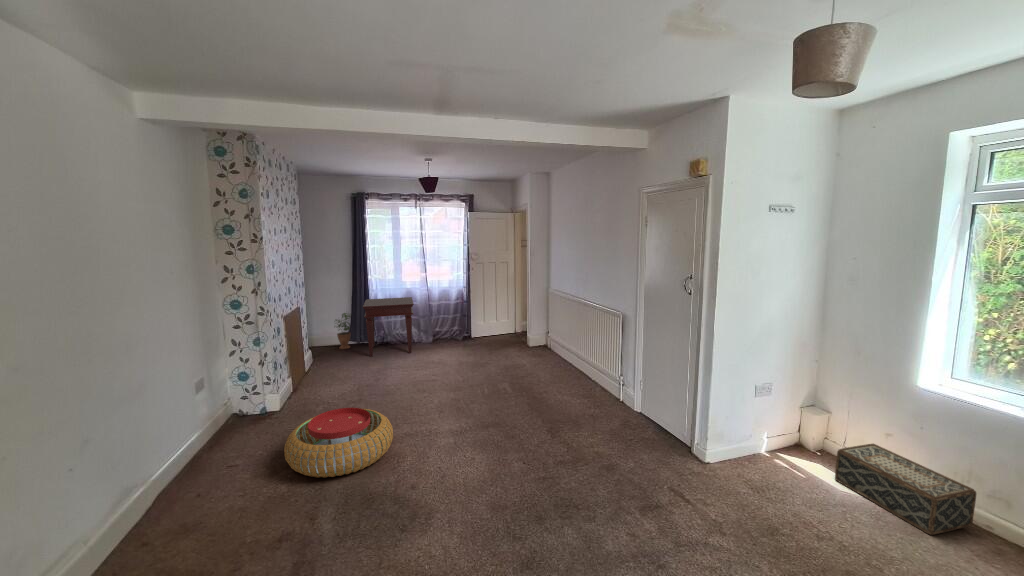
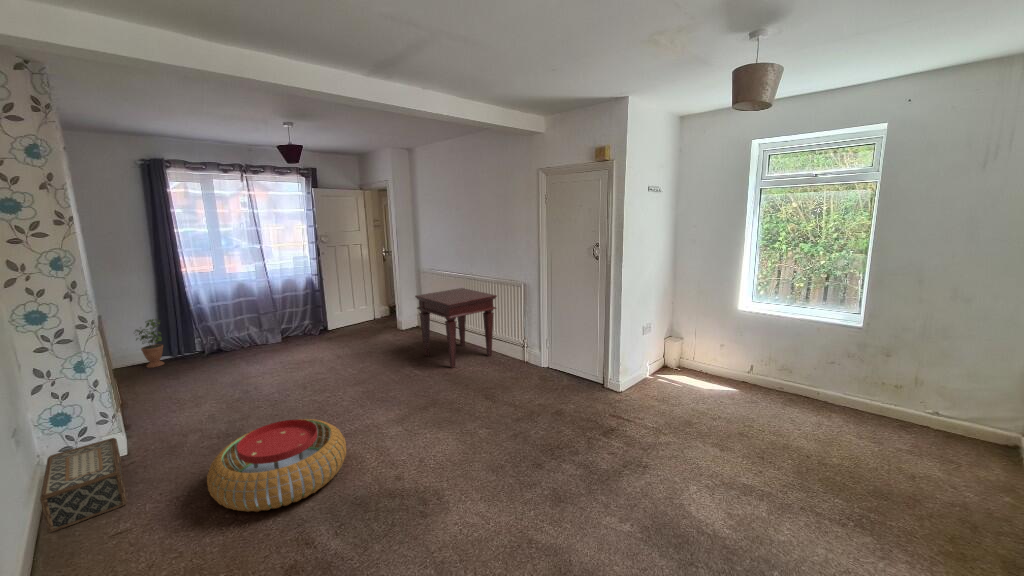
side table: present [363,297,414,356] -> present [415,288,497,368]
woven basket: present [835,444,976,535] -> present [40,438,127,533]

